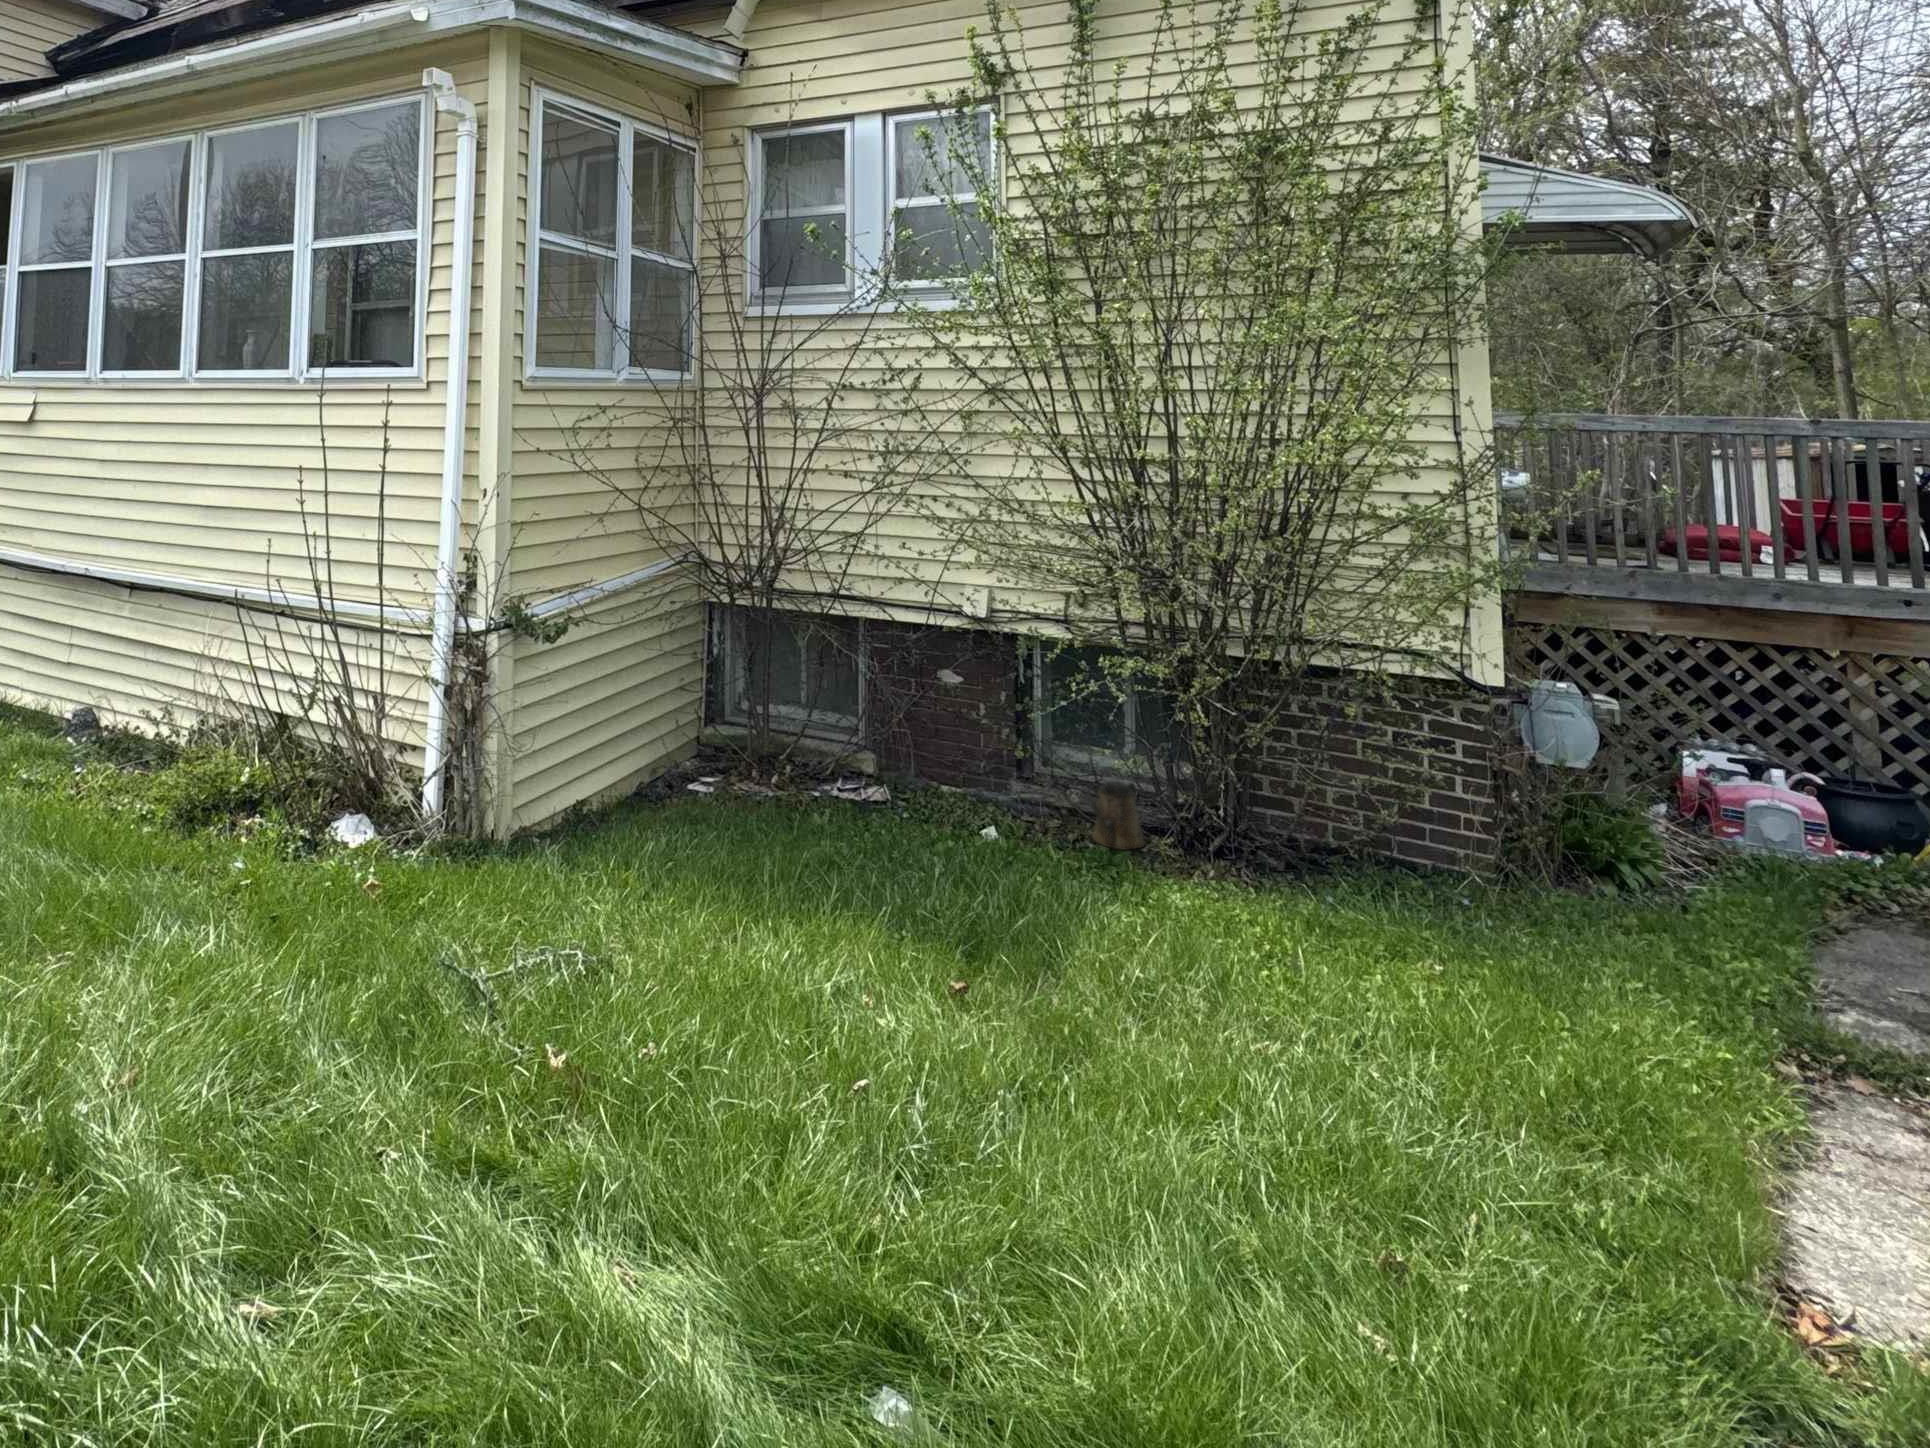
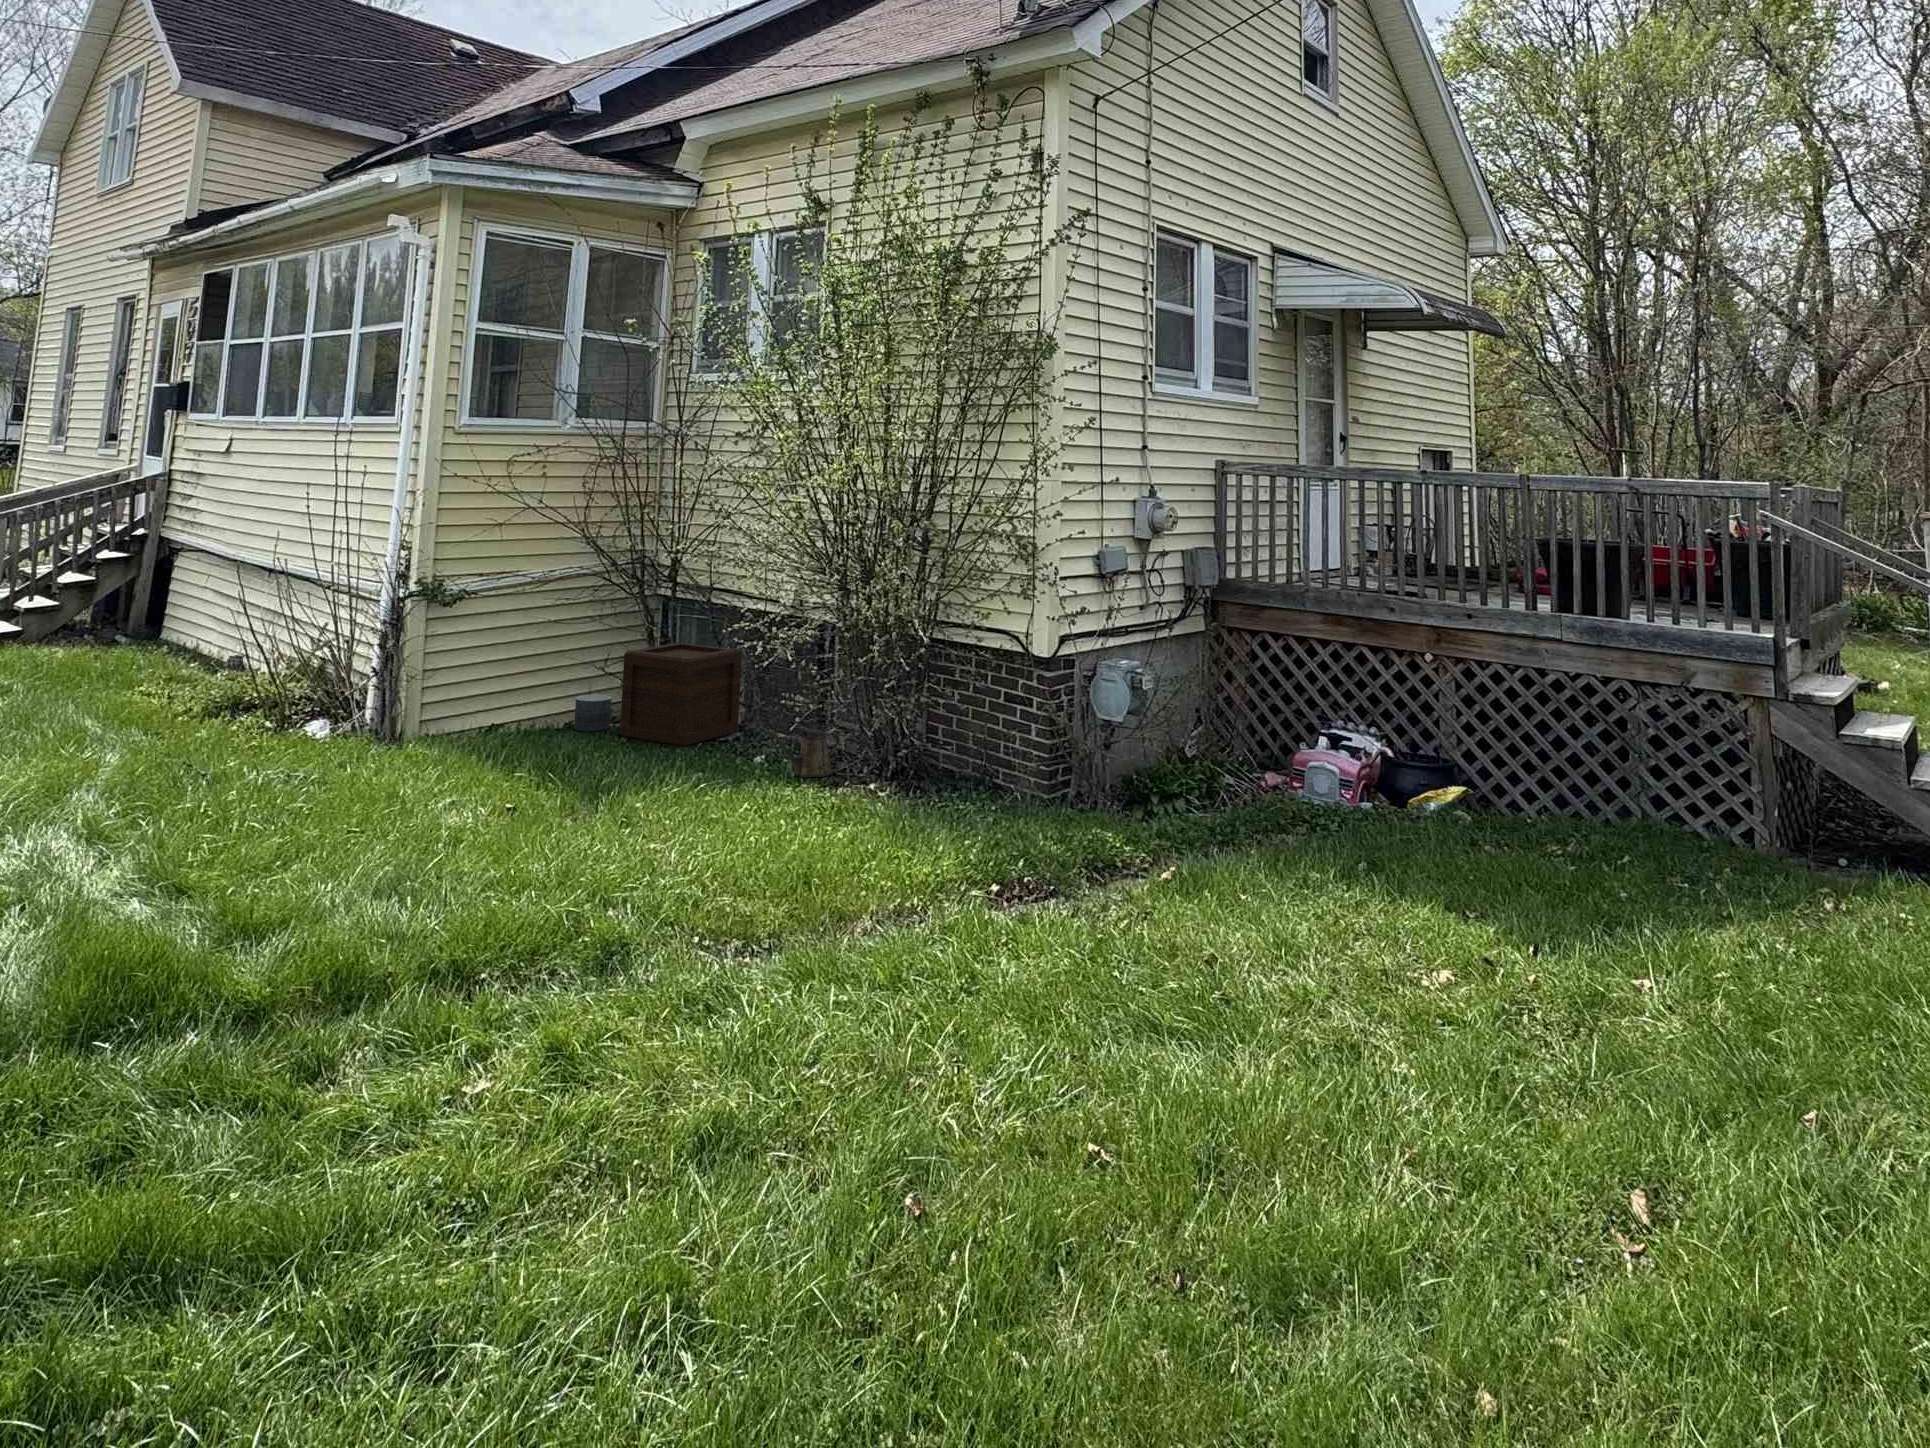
wooden crate: none [749,654,875,805] -> present [620,642,742,746]
planter: none [665,733,711,789] -> present [574,695,611,732]

